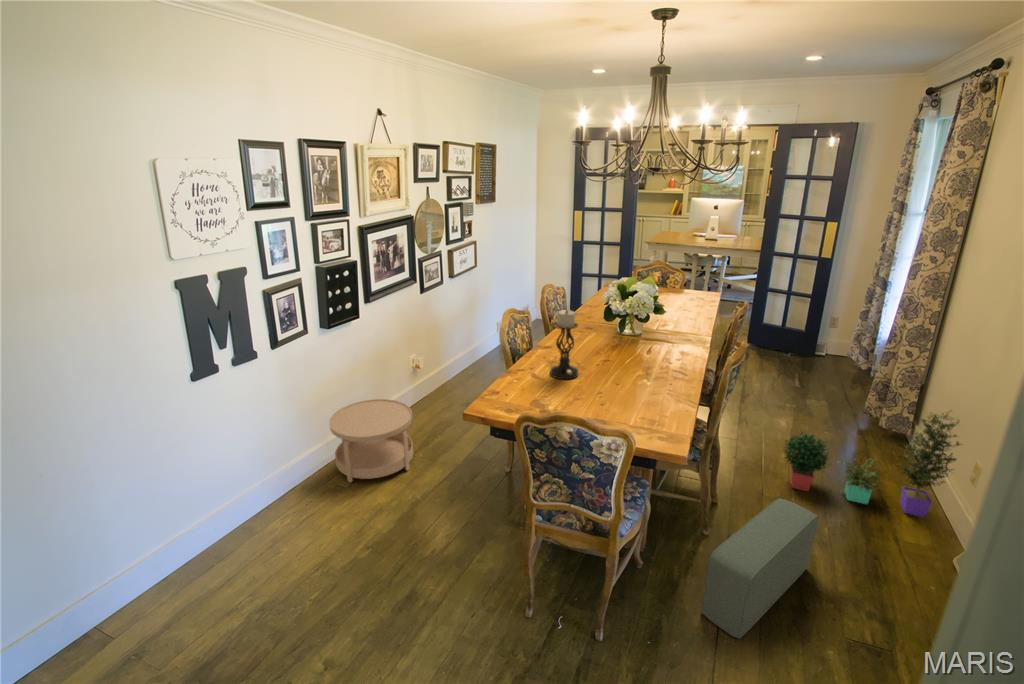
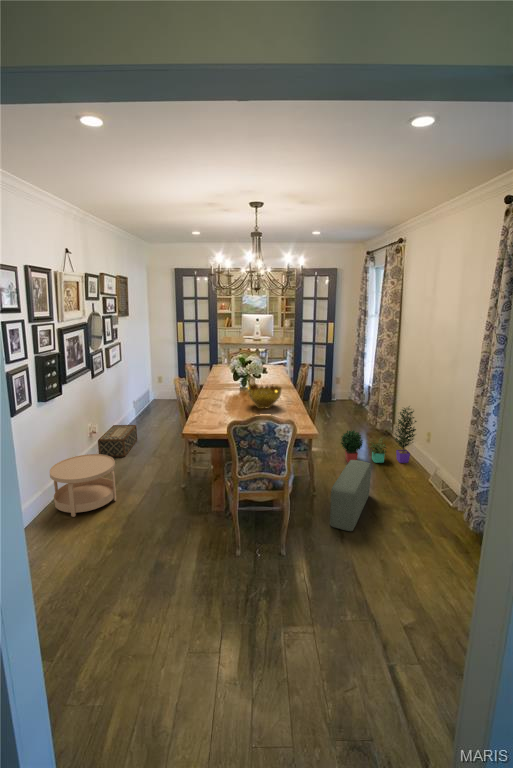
candle holder: present [550,309,579,379] -> none [218,370,235,413]
decorative bowl: none [605,333,665,381] -> present [248,383,282,409]
woven basket: none [421,355,479,403] -> present [98,425,137,457]

